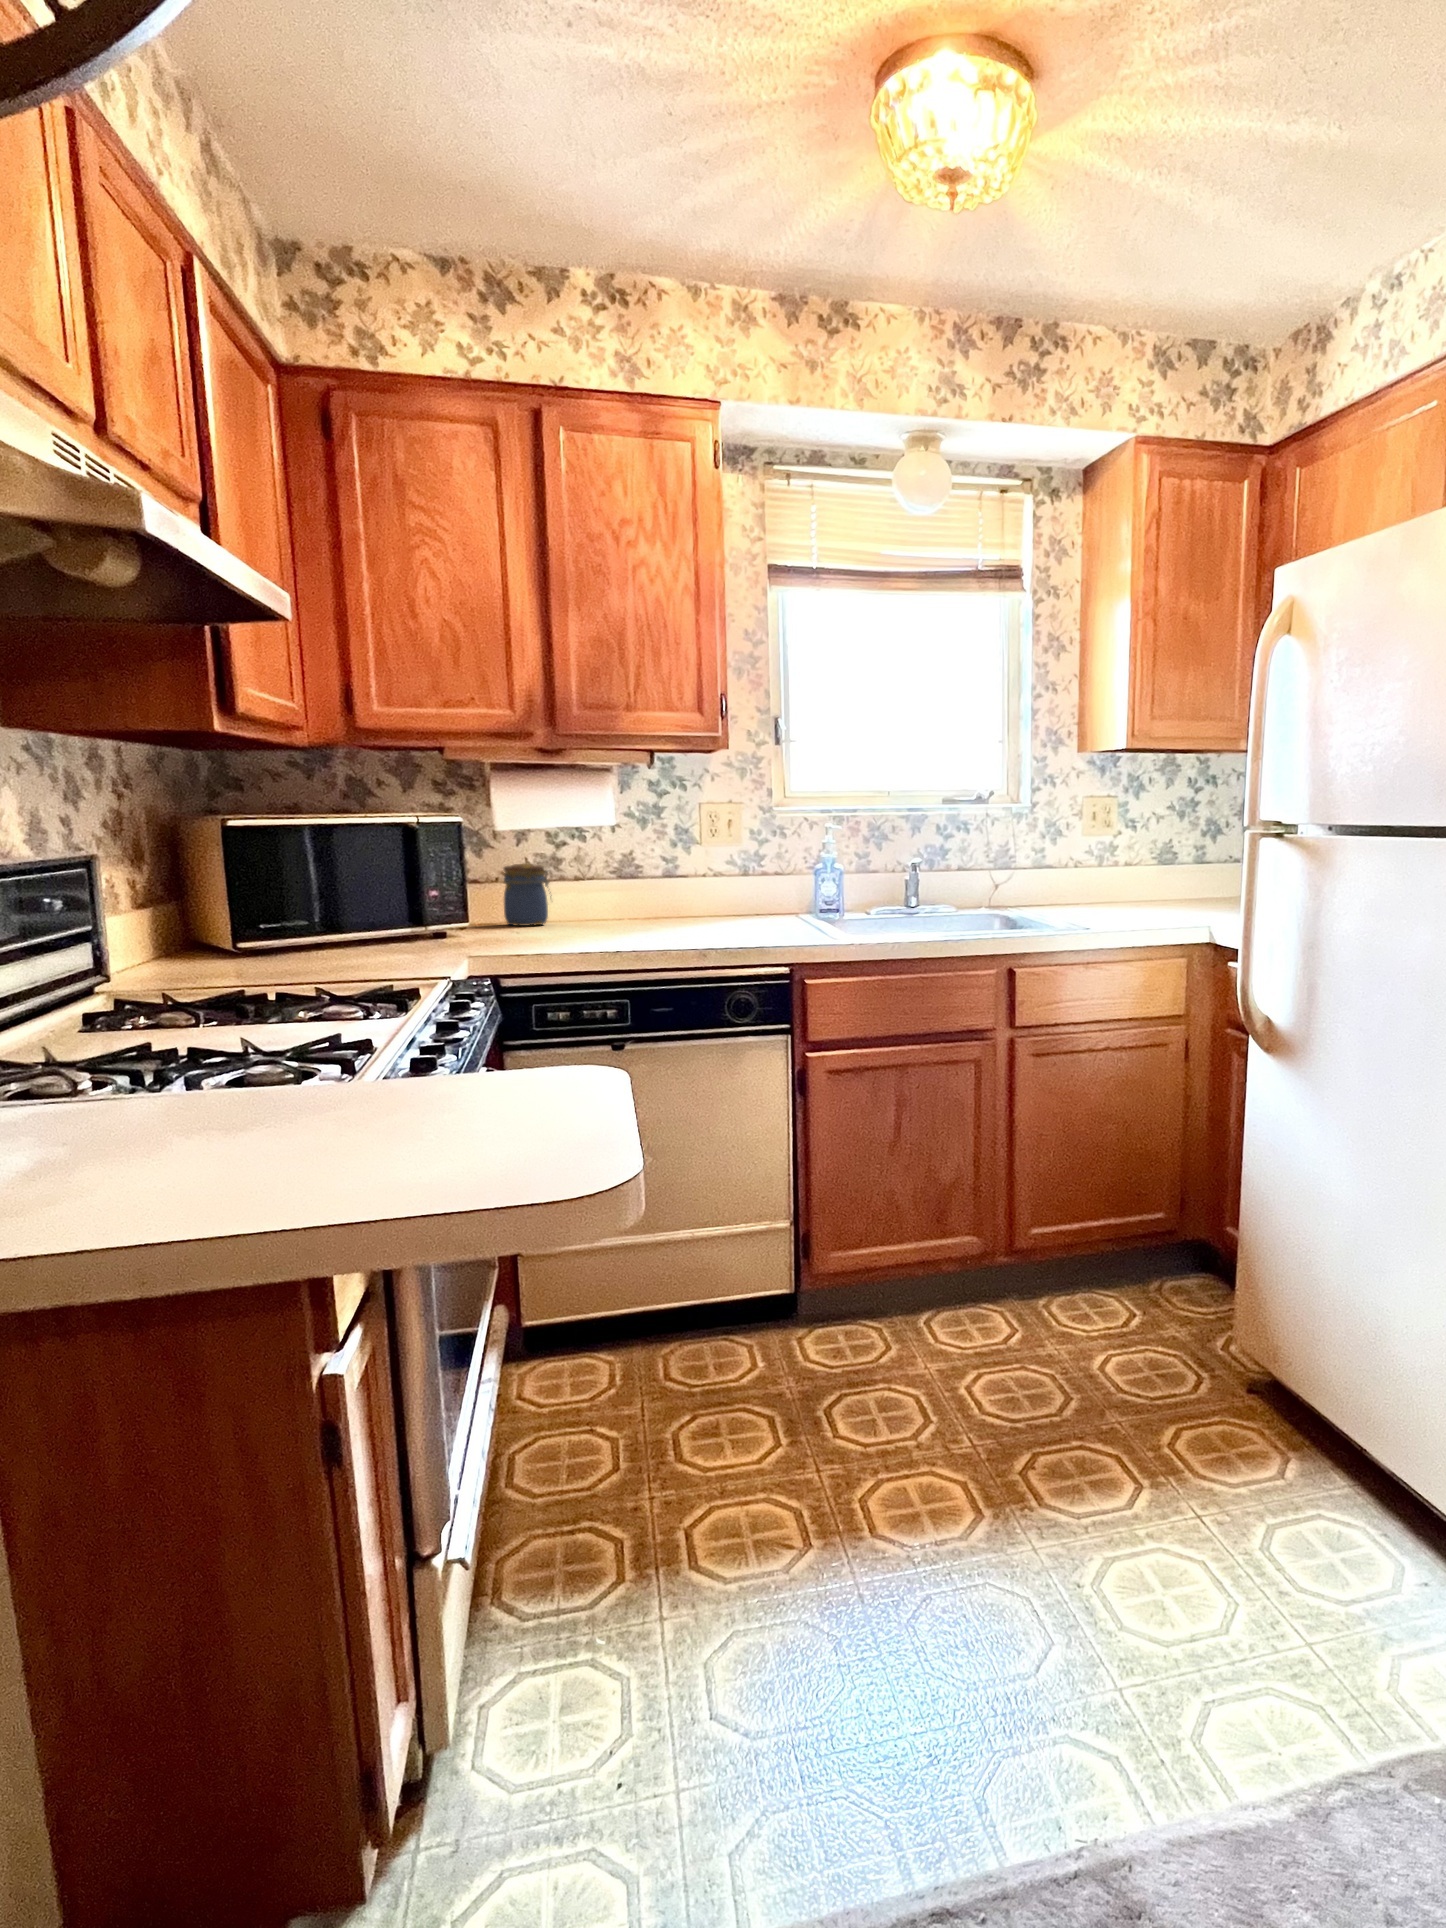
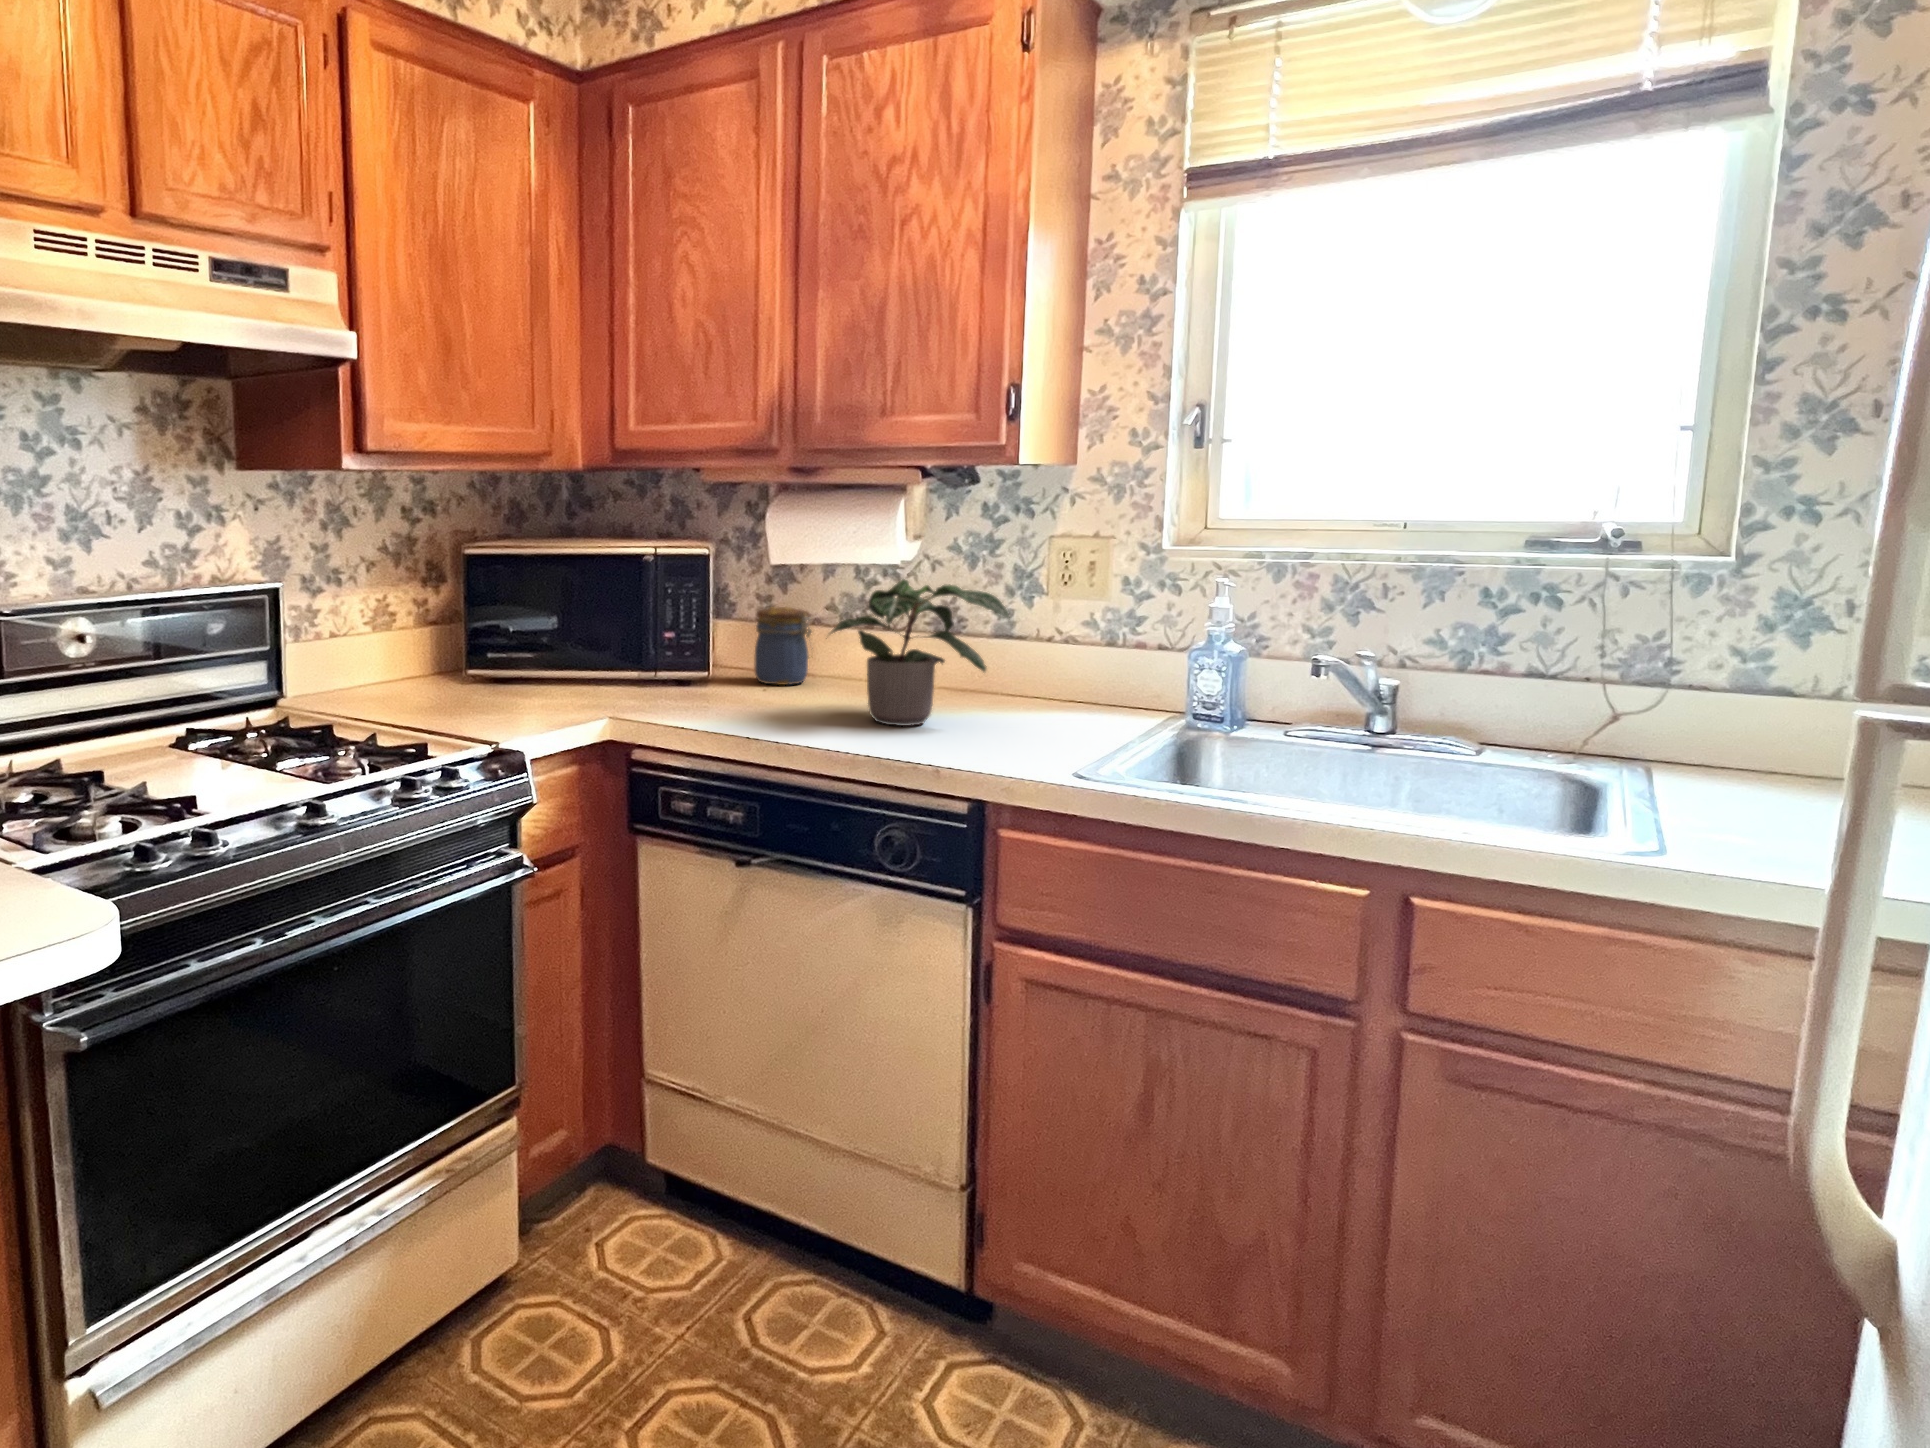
potted plant: none [630,830,741,932] -> present [830,579,1009,726]

